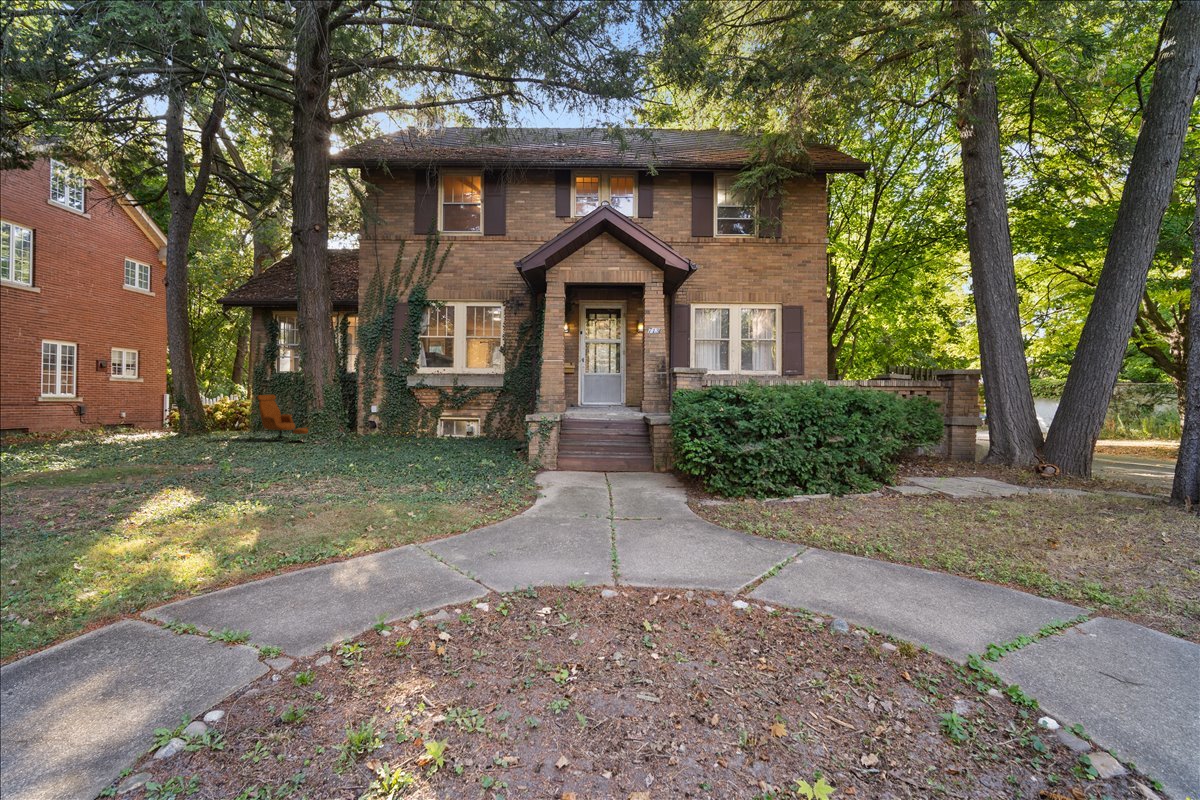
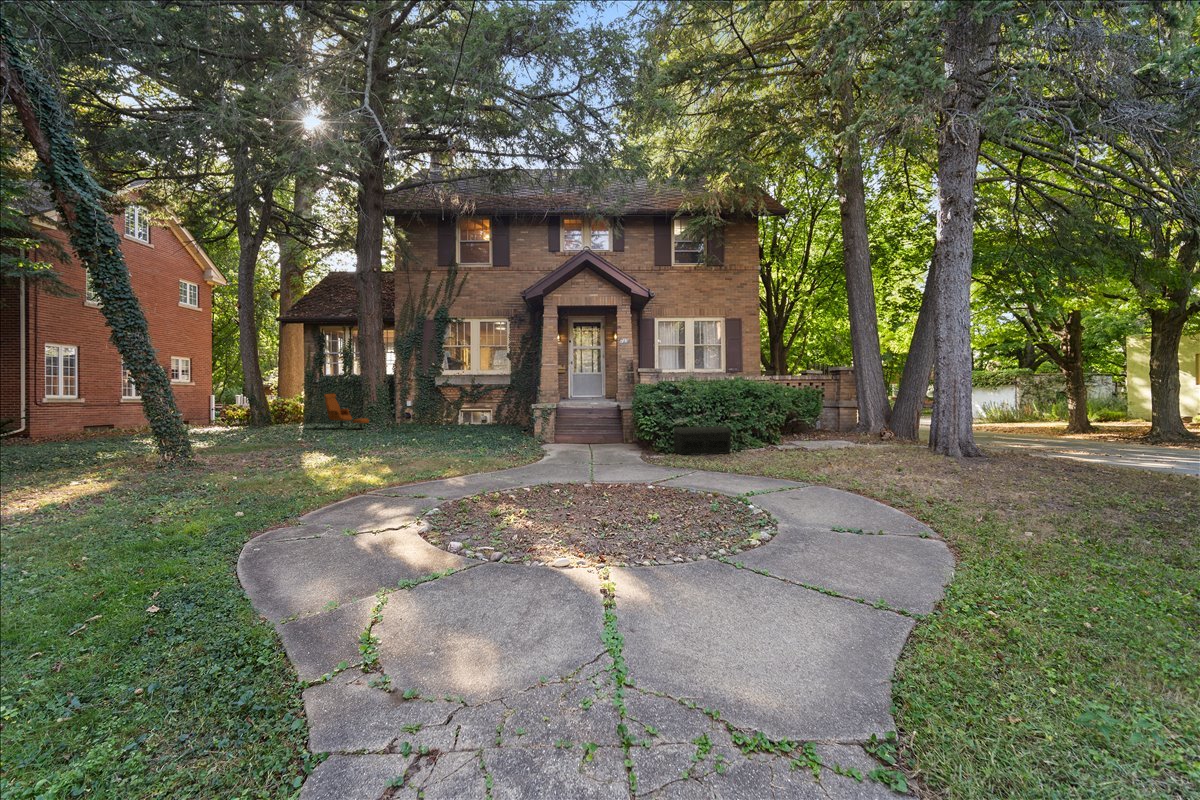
storage bench: none [740,457,835,505] -> present [673,426,731,455]

